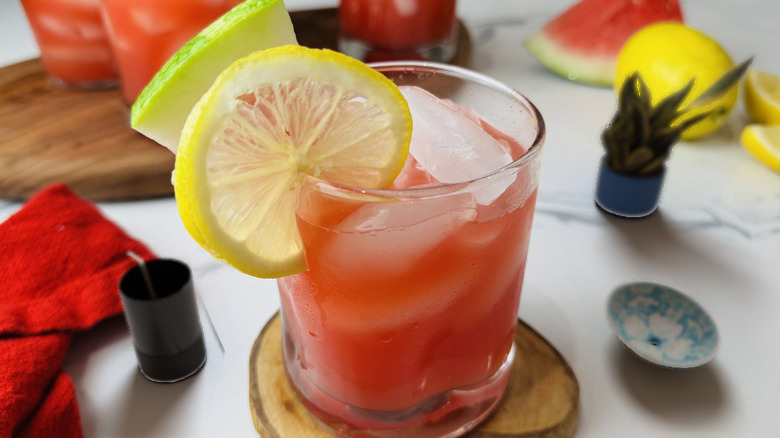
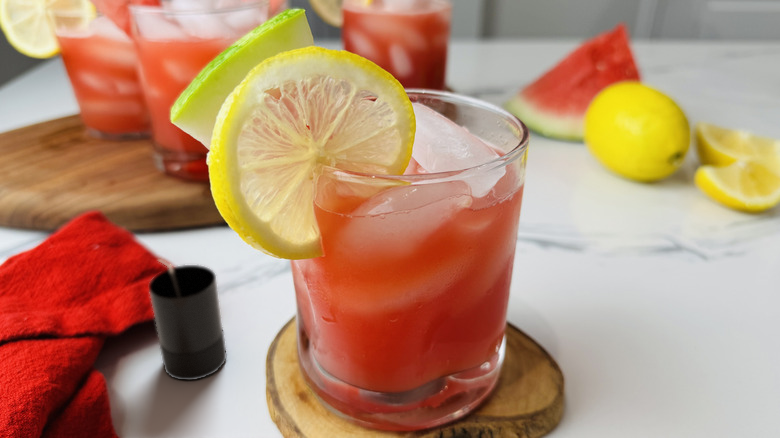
potted plant: present [594,57,753,218] -> none [570,97,705,244]
ceramic bowl: present [605,279,721,369] -> none [585,288,691,360]

